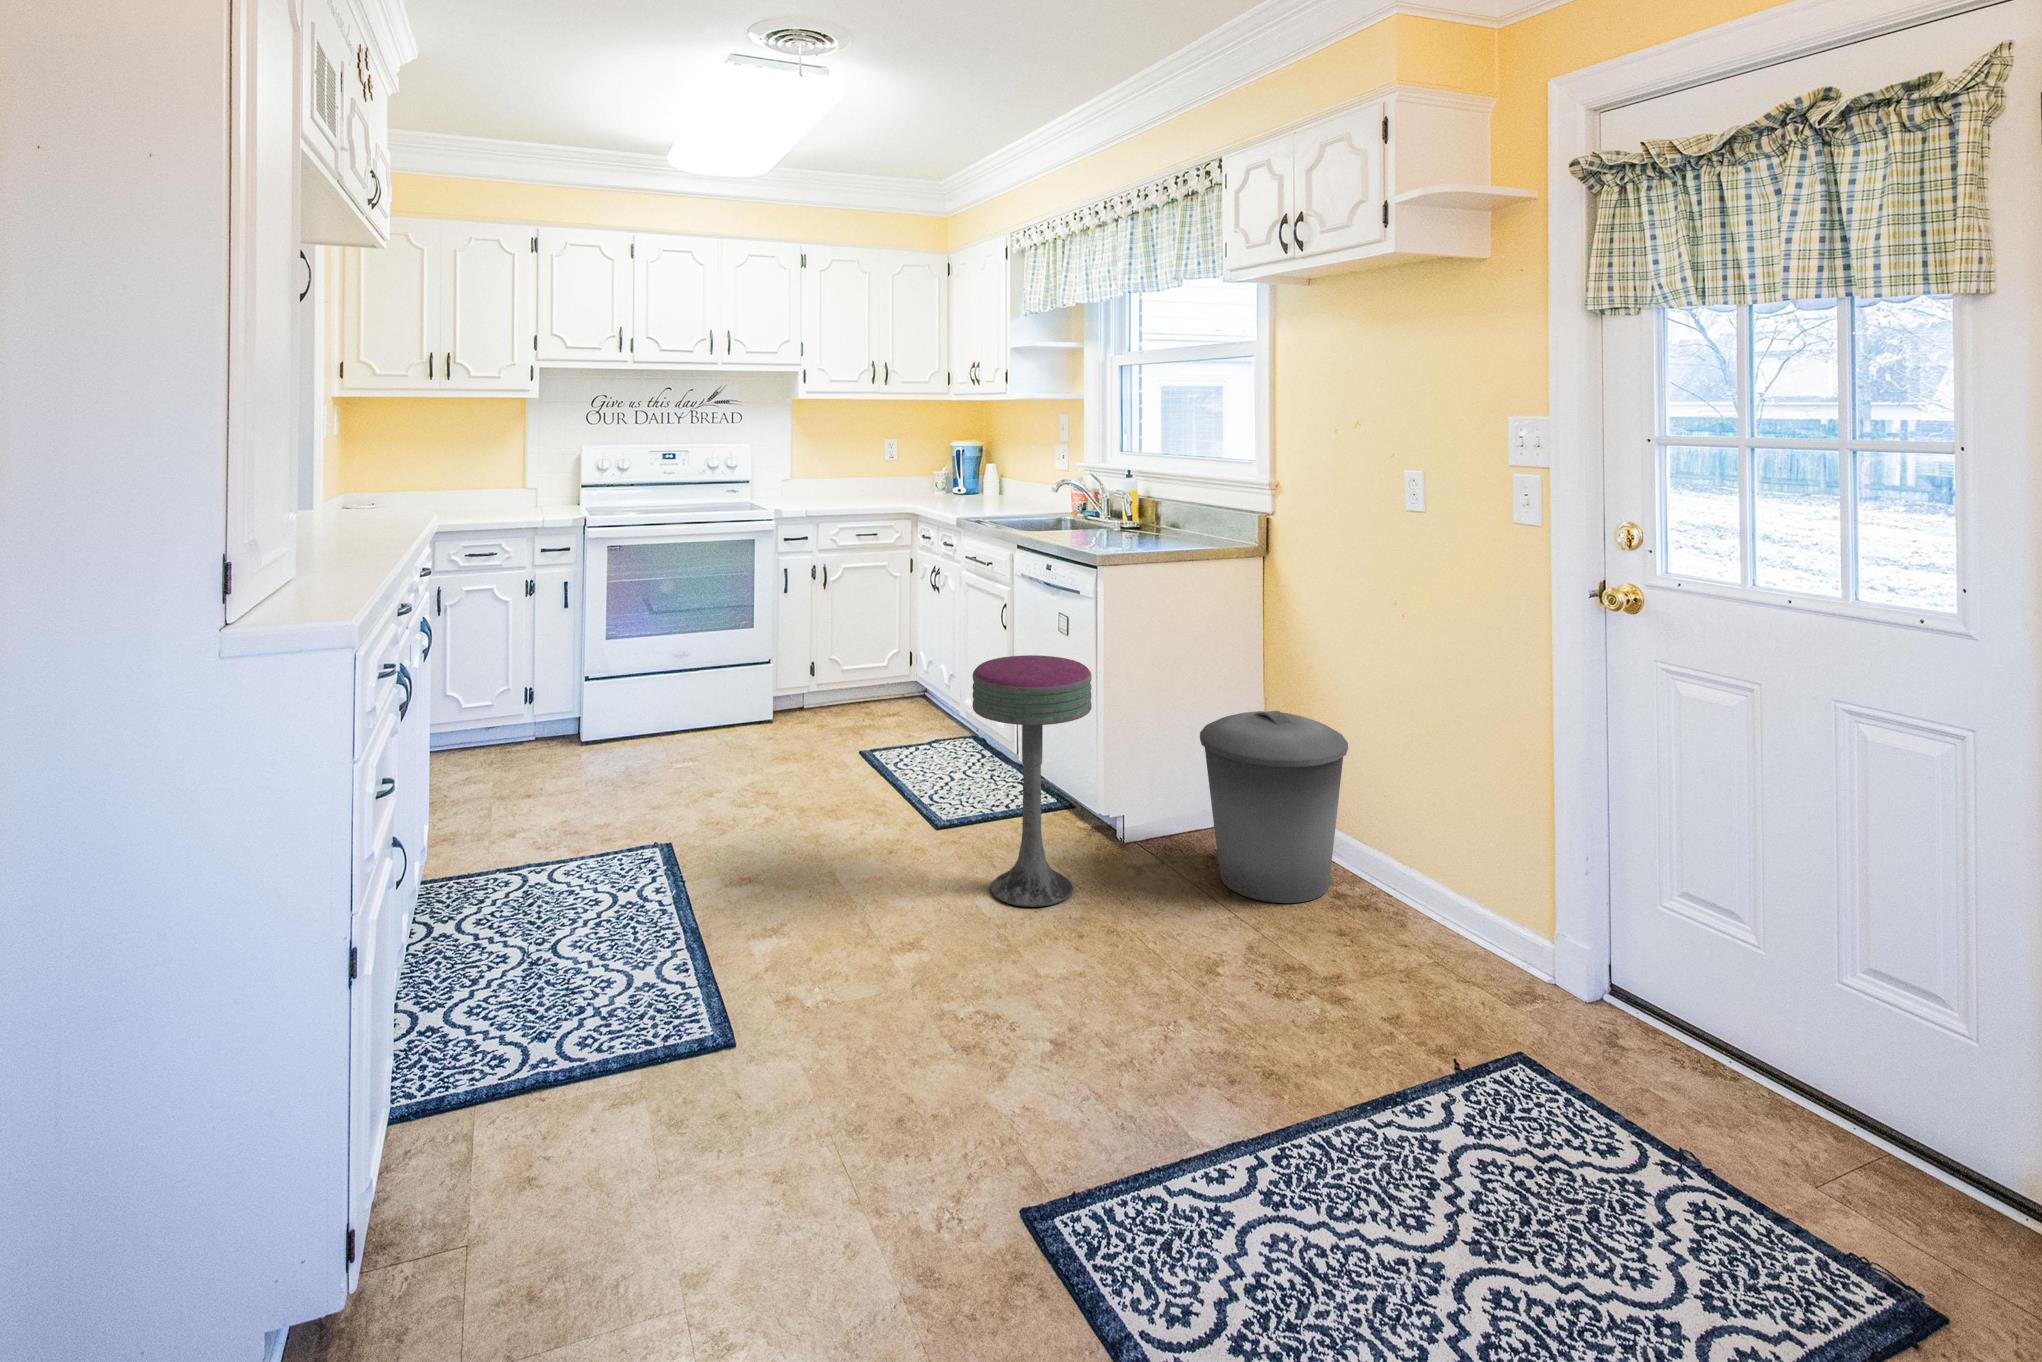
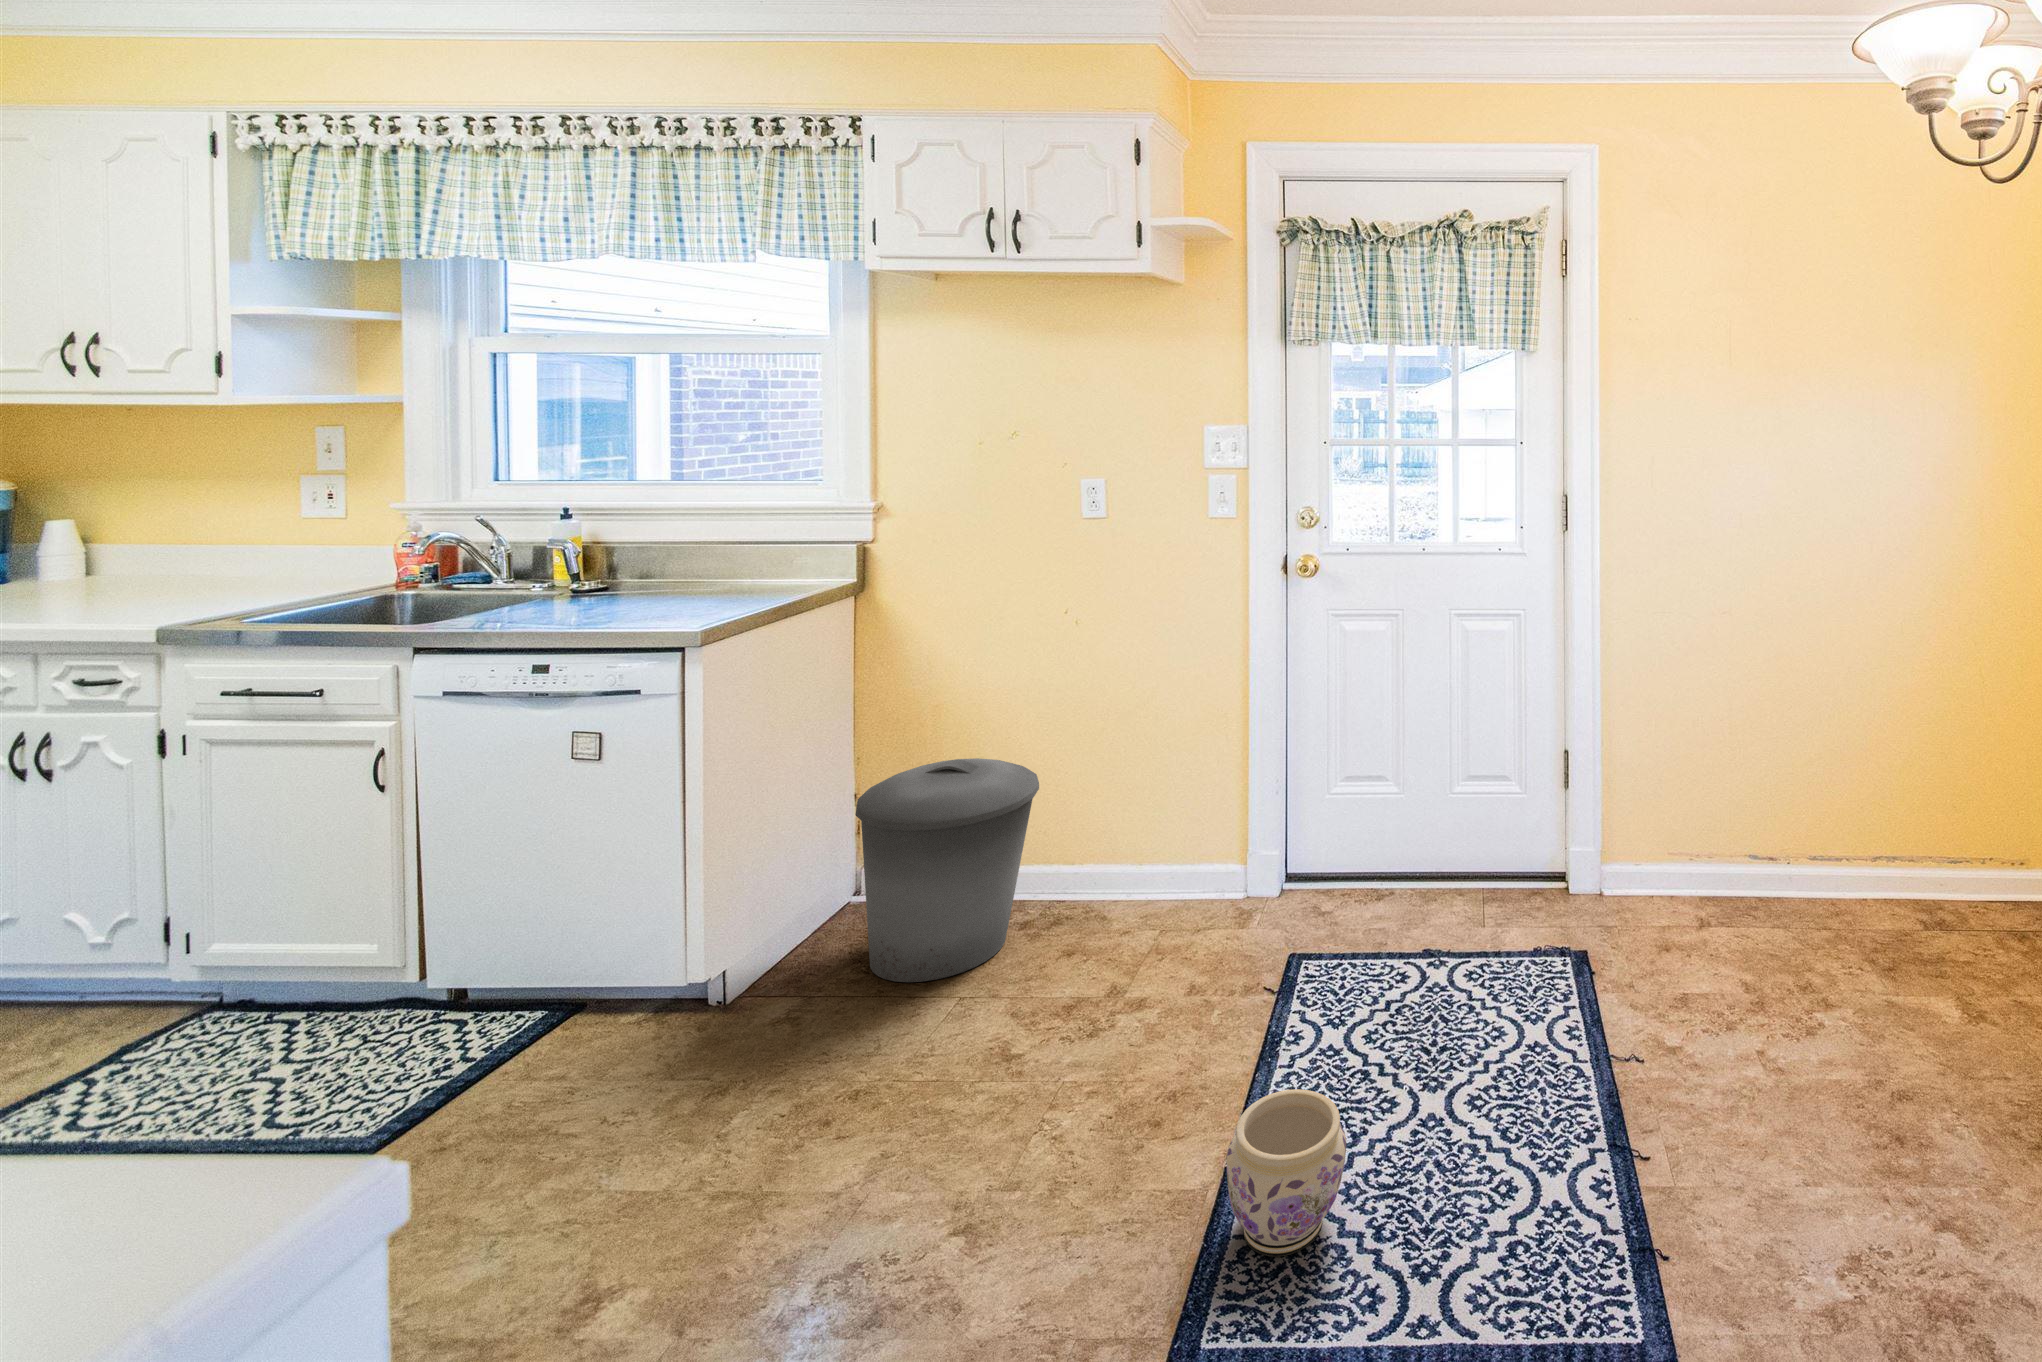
bar stool: present [972,655,1092,907] -> none [559,779,782,1177]
planter: none [1141,1075,1264,1241] -> present [1227,1089,1346,1256]

